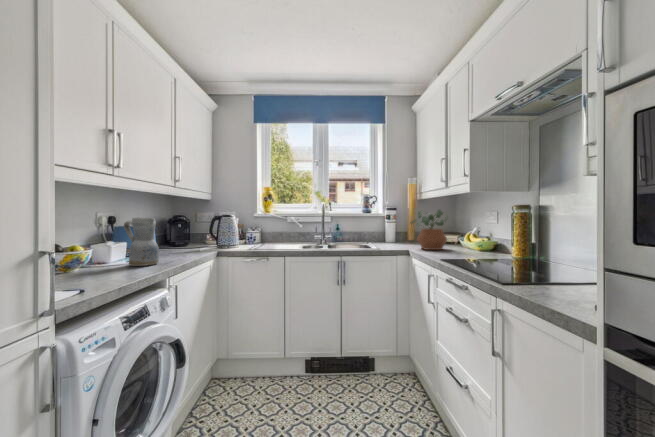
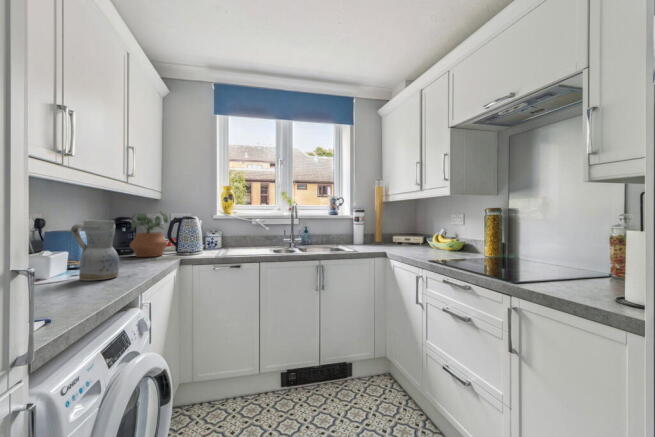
potted plant: present [411,210,447,250] -> present [130,212,168,257]

